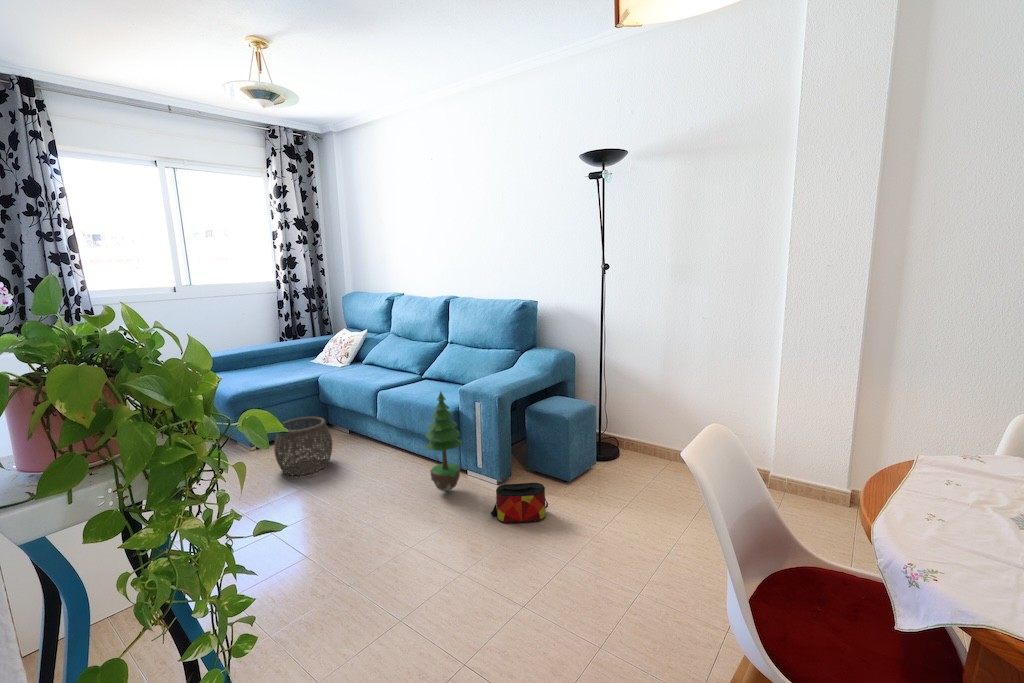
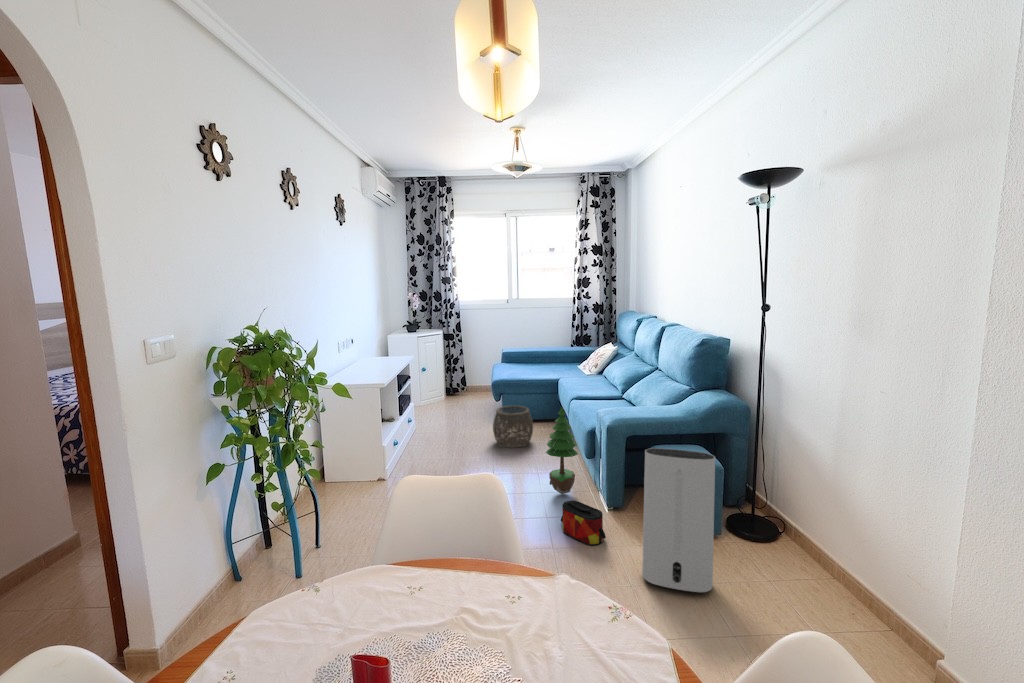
air purifier: none [593,391,660,521] -> present [642,448,715,592]

